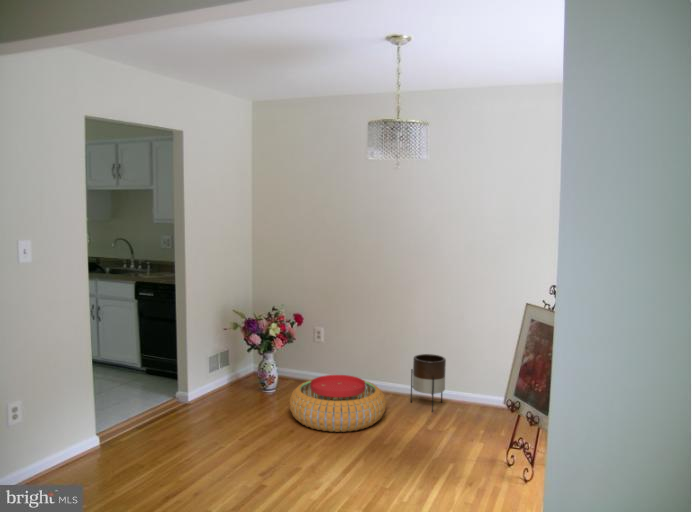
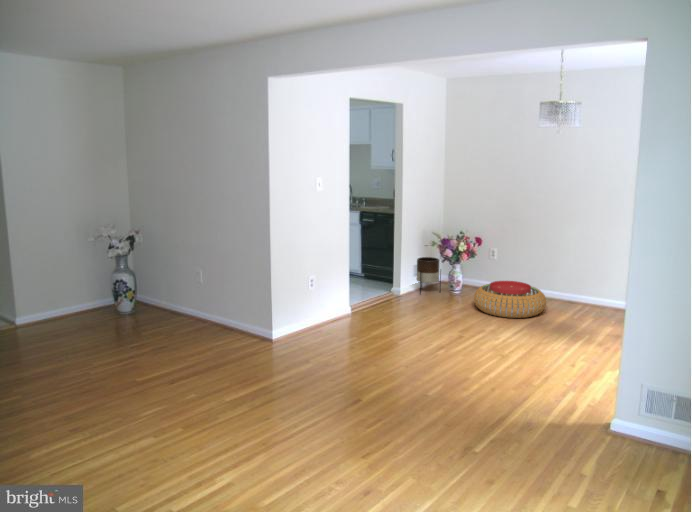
planter: present [411,354,446,412] -> present [417,257,441,294]

